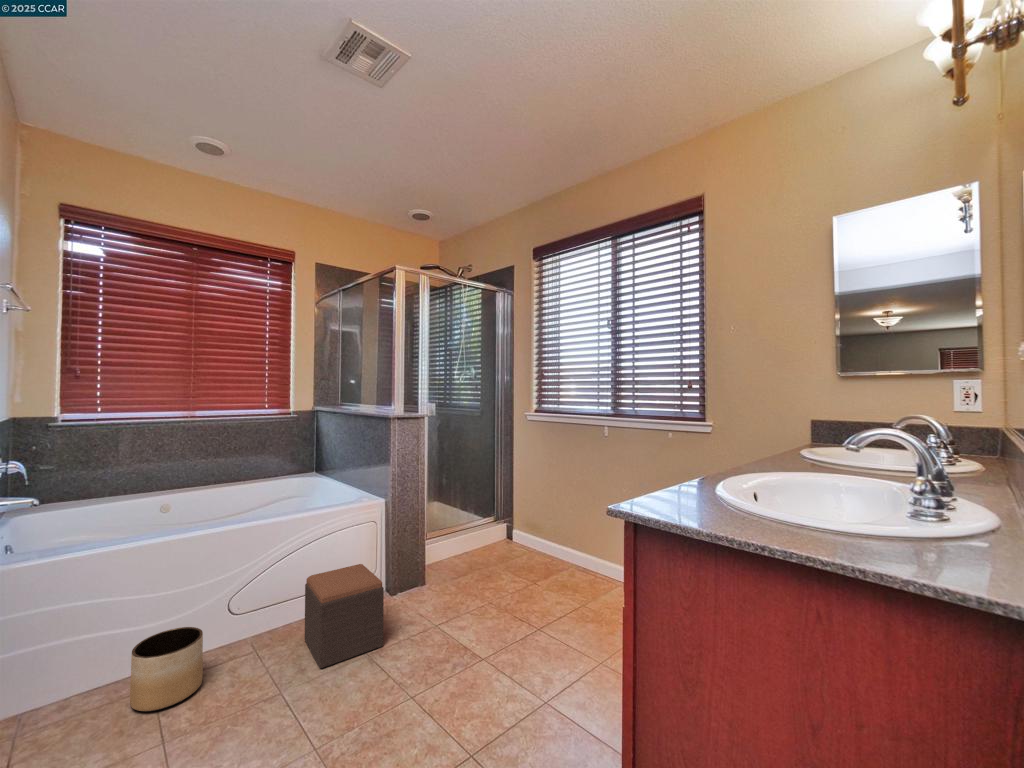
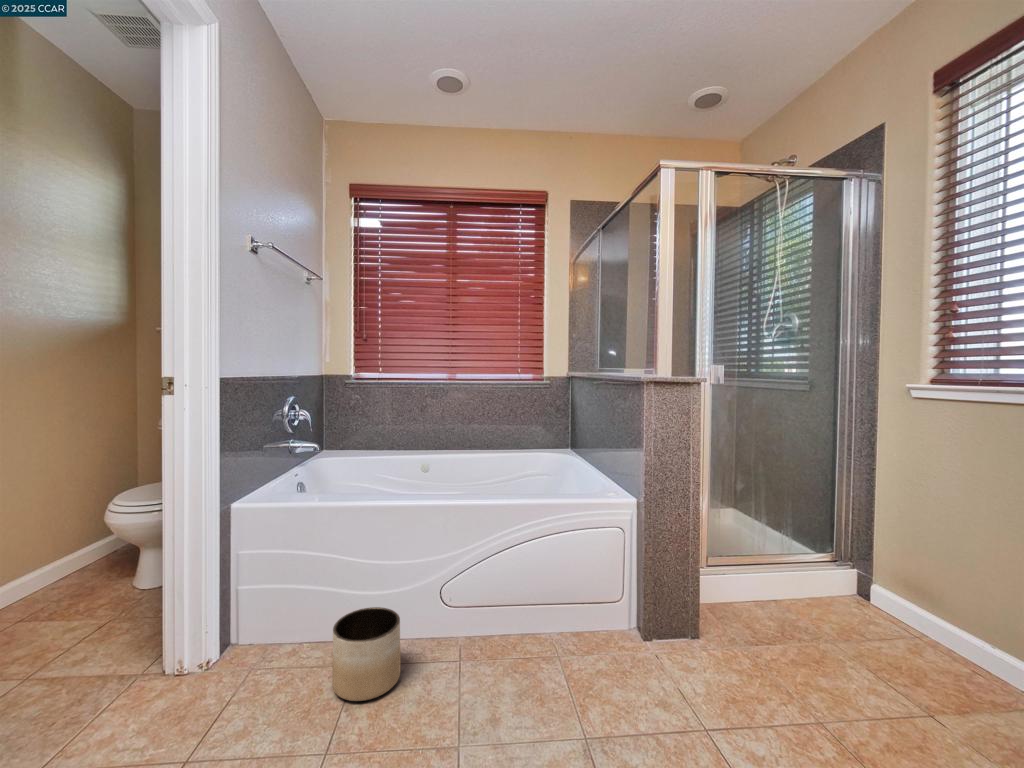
footstool: present [305,564,384,668] -> none [514,587,609,732]

